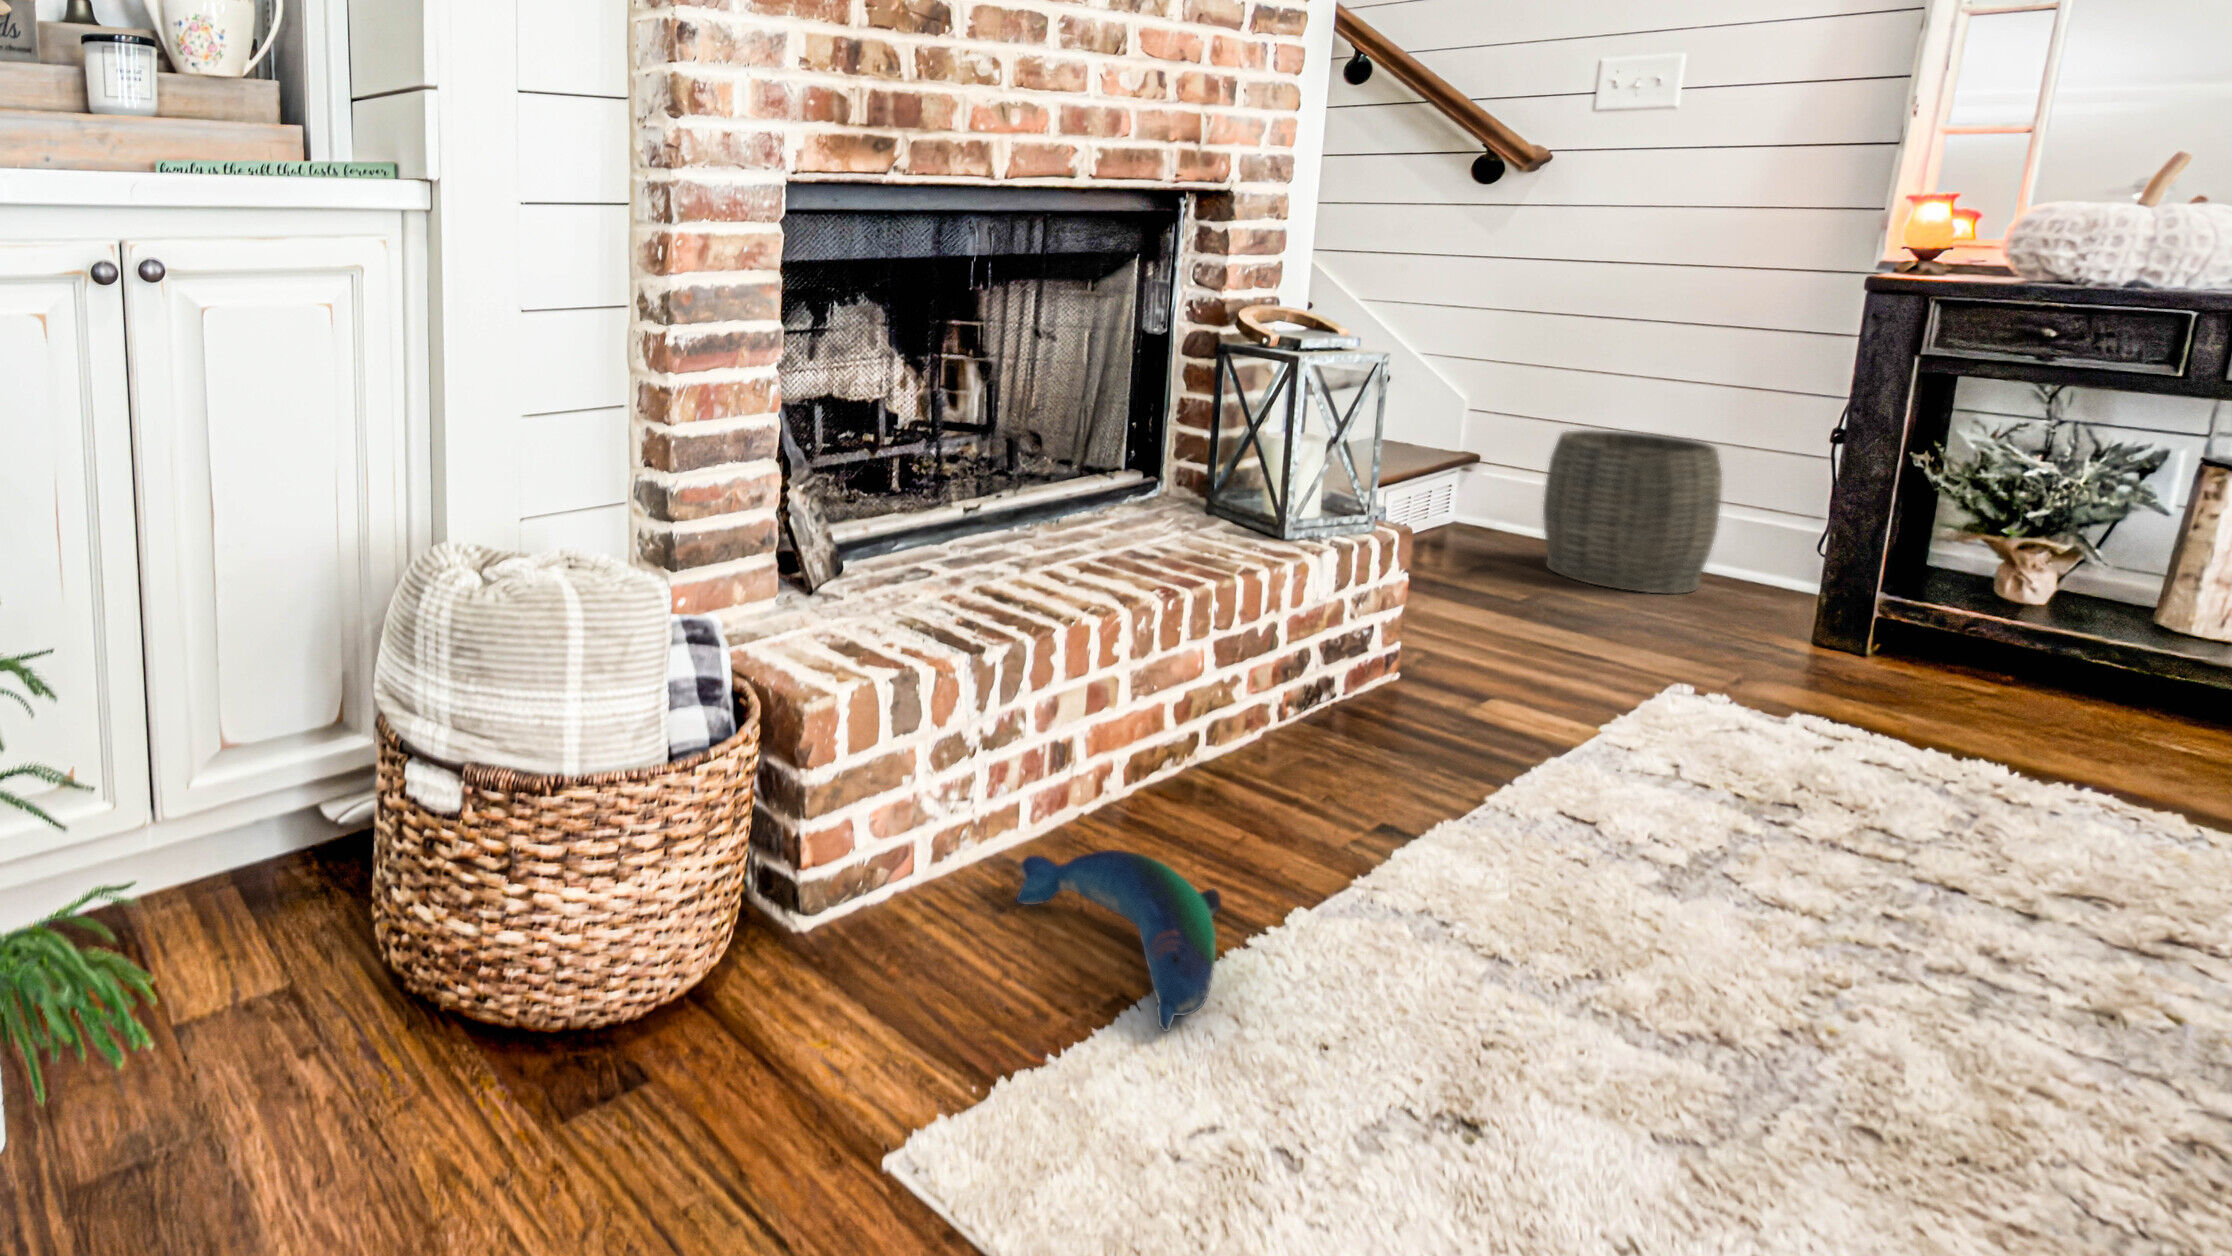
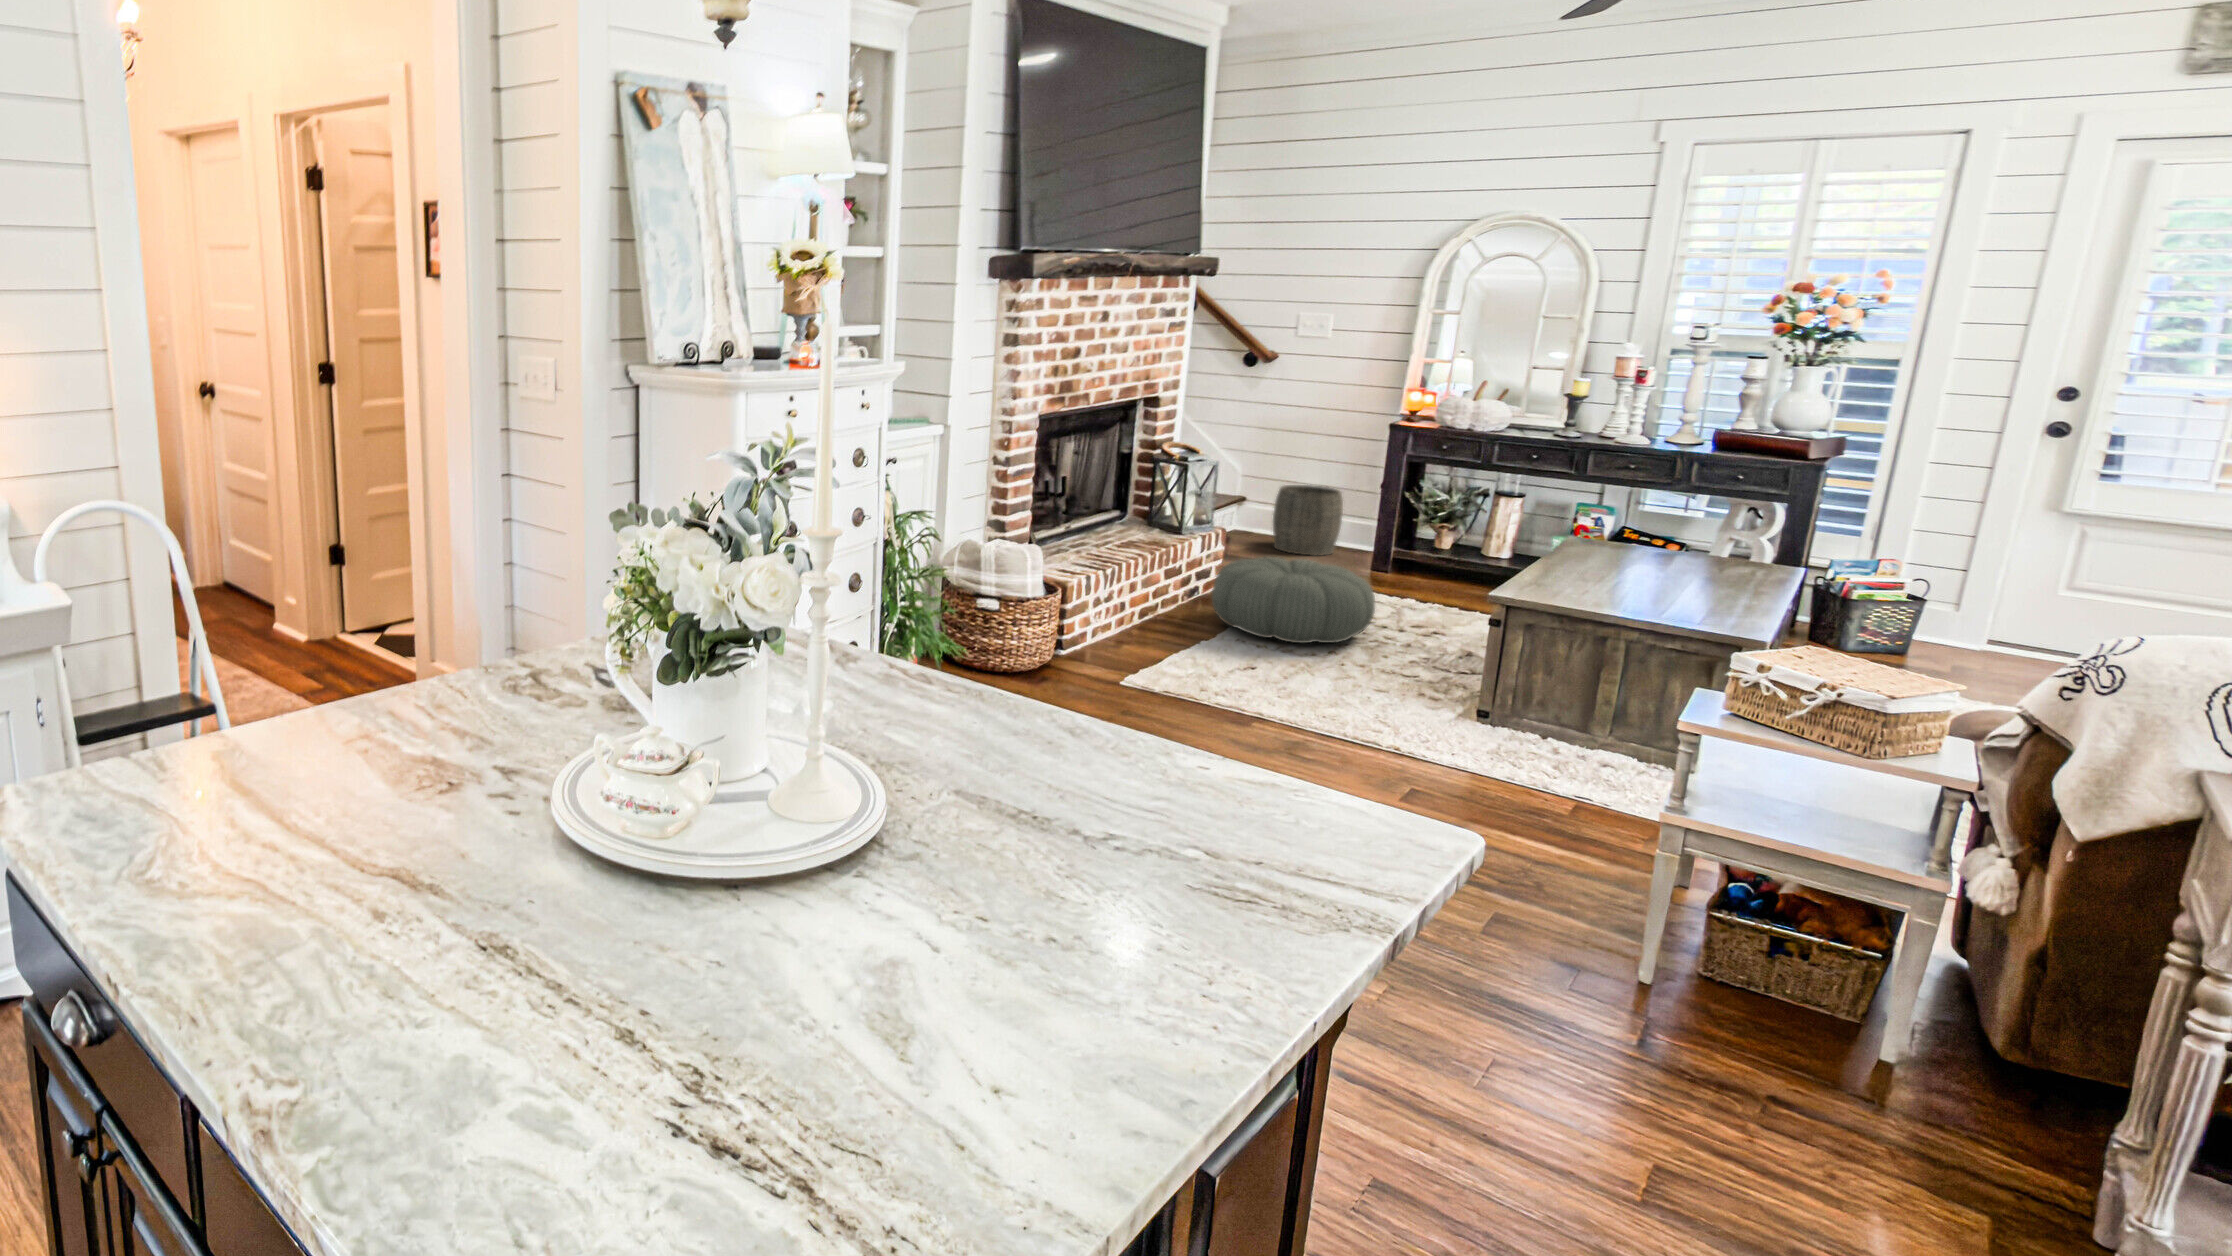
pouf: none [1348,621,1964,972] -> present [1212,557,1375,643]
plush toy: present [1016,850,1221,1031] -> none [1121,625,1186,661]

